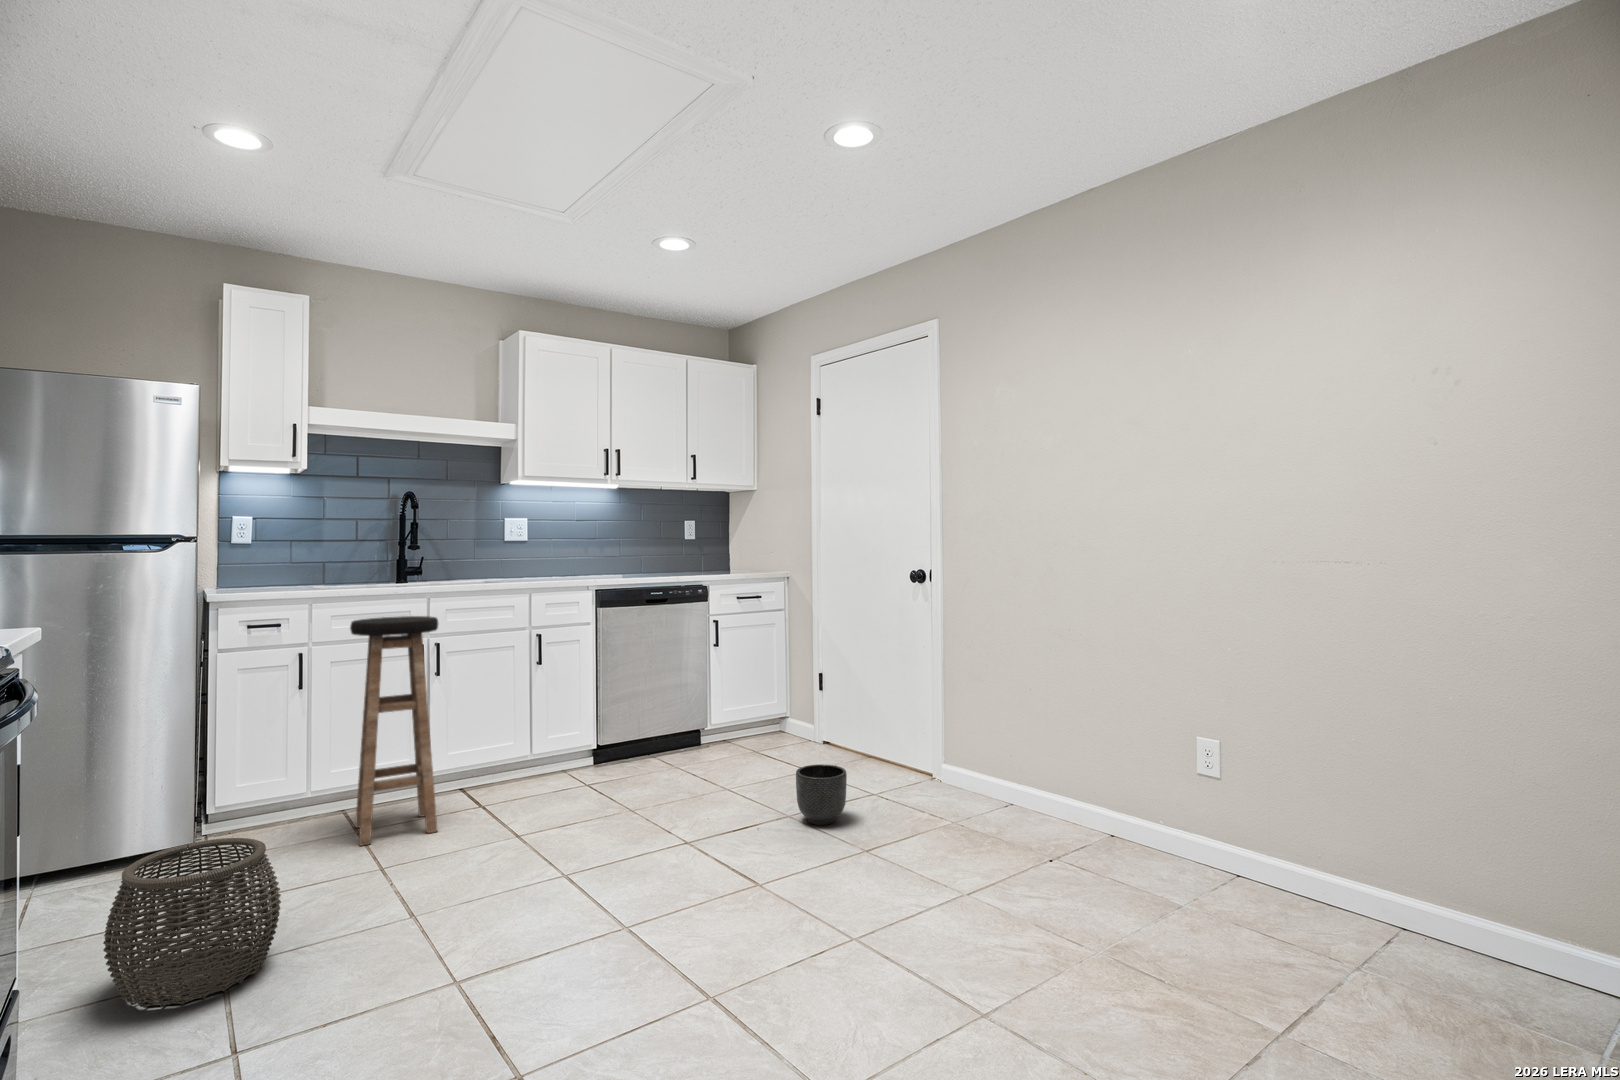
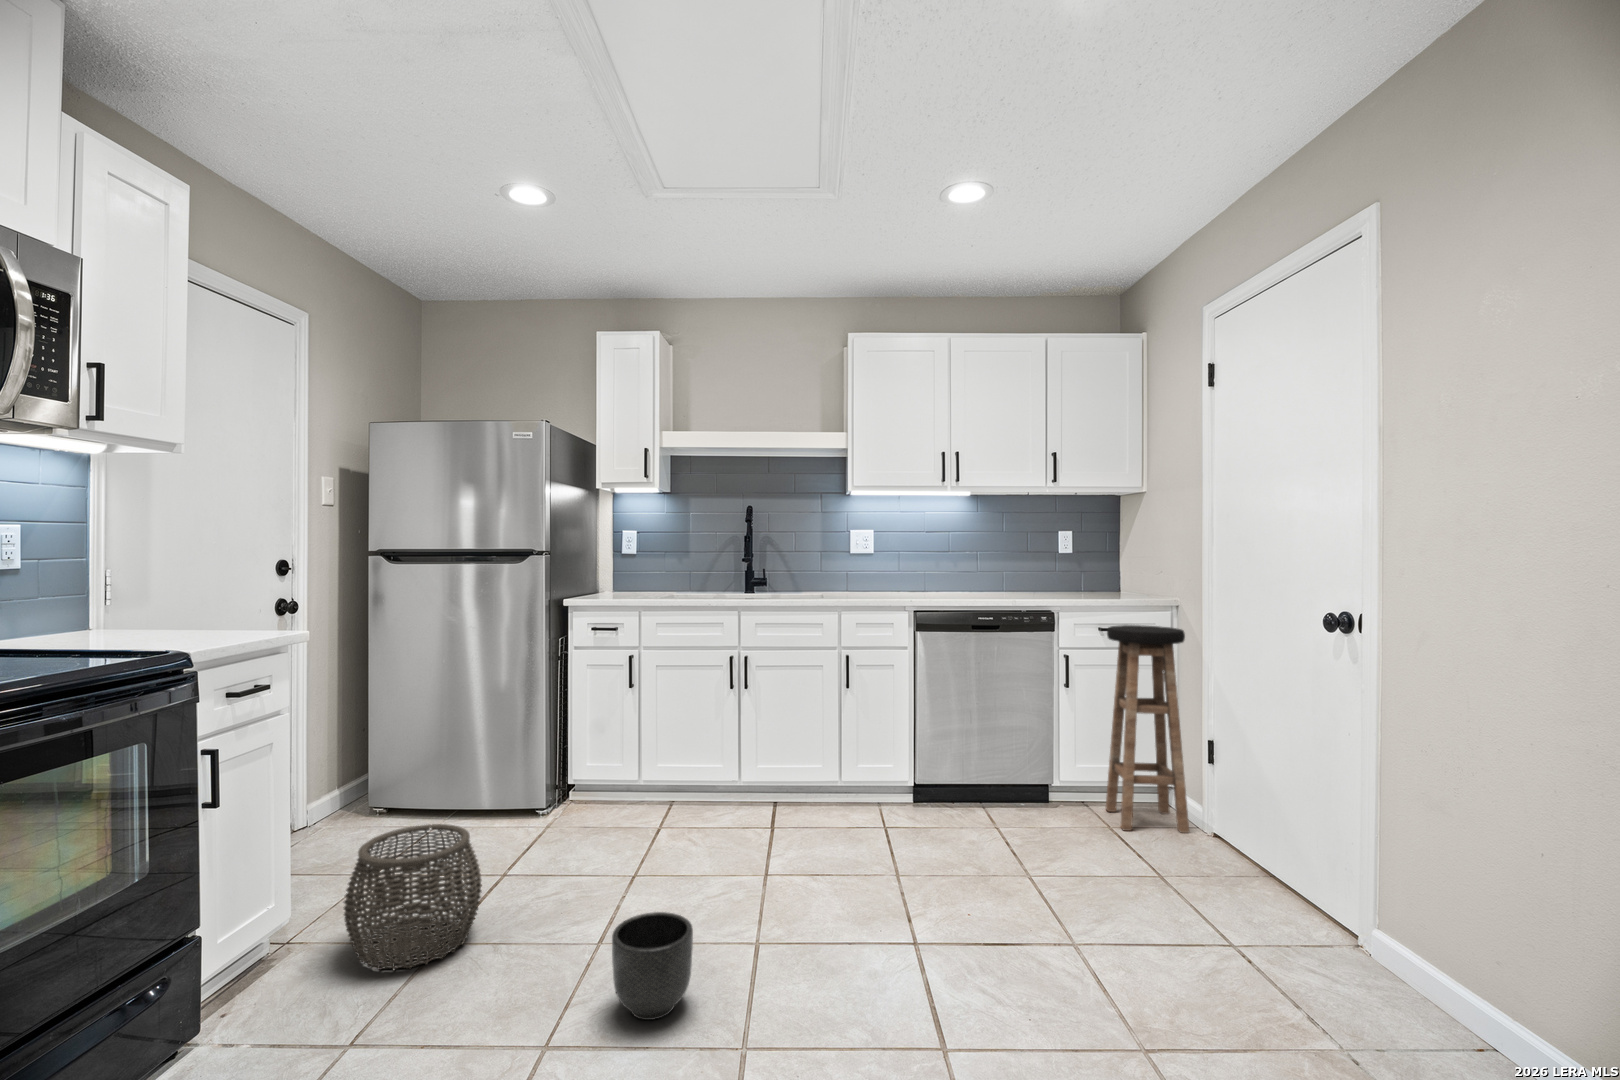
bar stool: present [350,616,438,846] -> present [1106,625,1189,833]
planter: present [796,764,847,825] -> present [612,912,693,1020]

